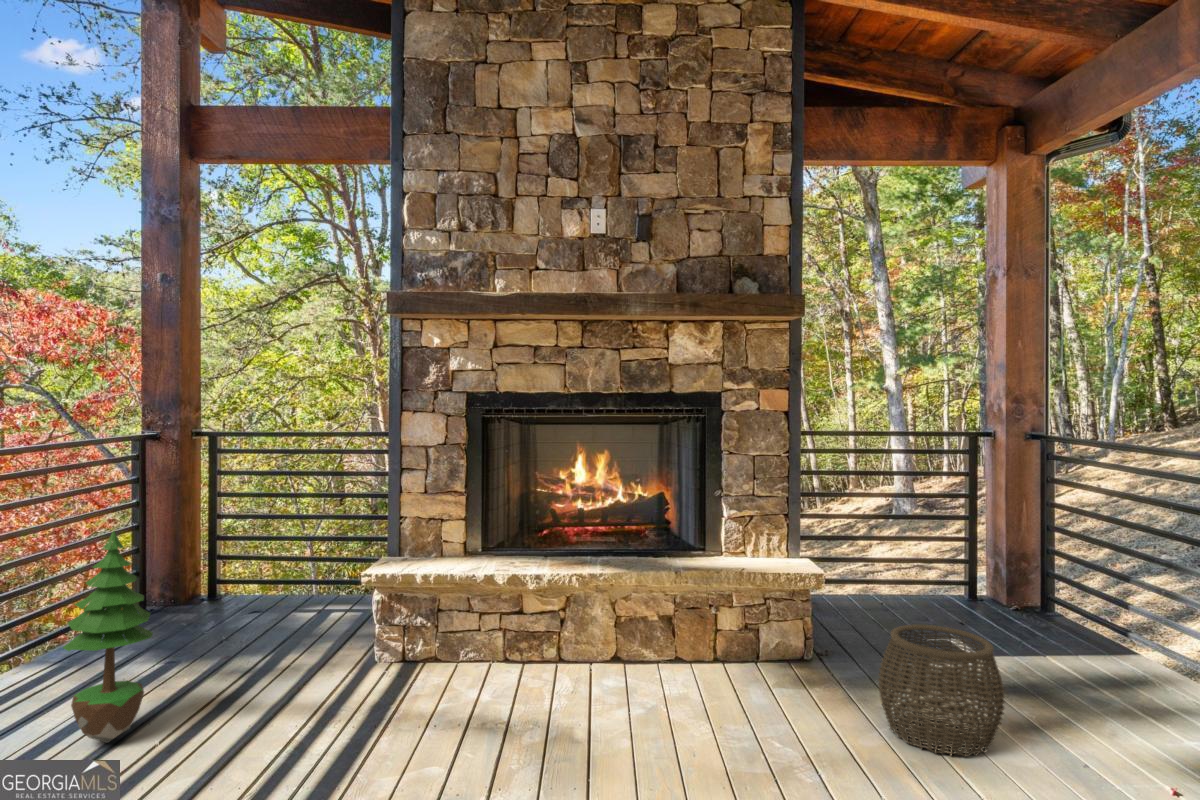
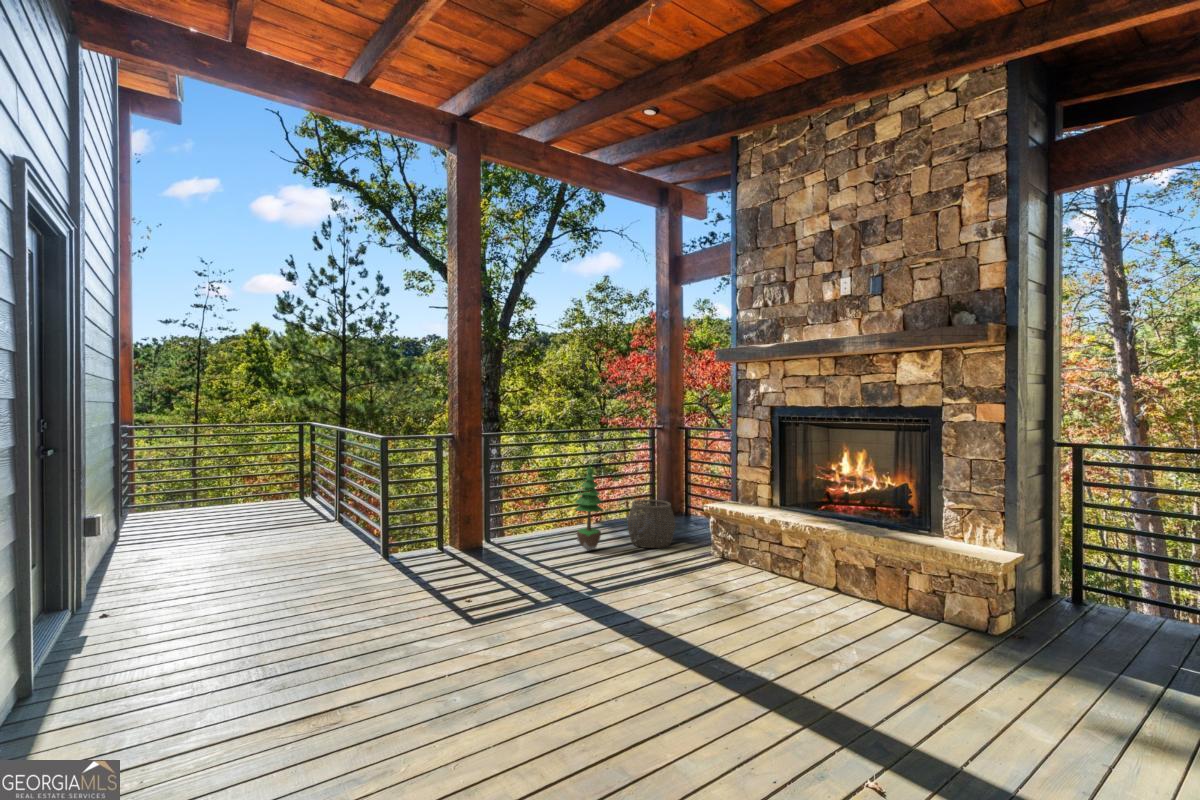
woven basket: present [878,624,1005,757] -> present [628,499,675,548]

